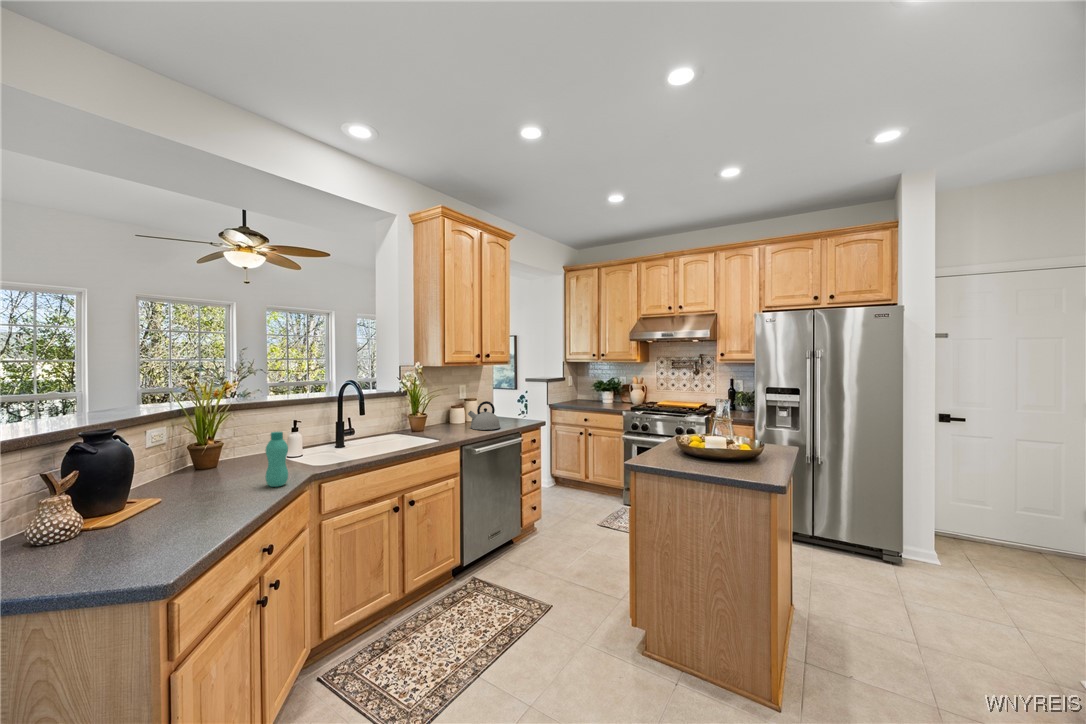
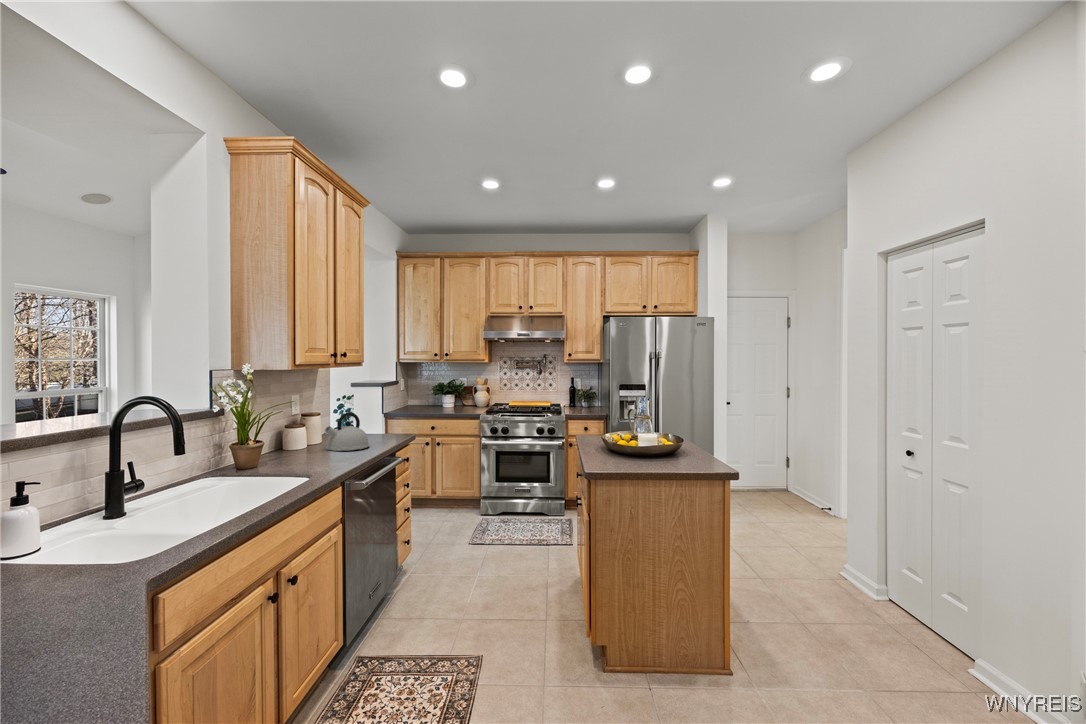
bottle: present [266,431,288,487] -> none [39,490,96,605]

